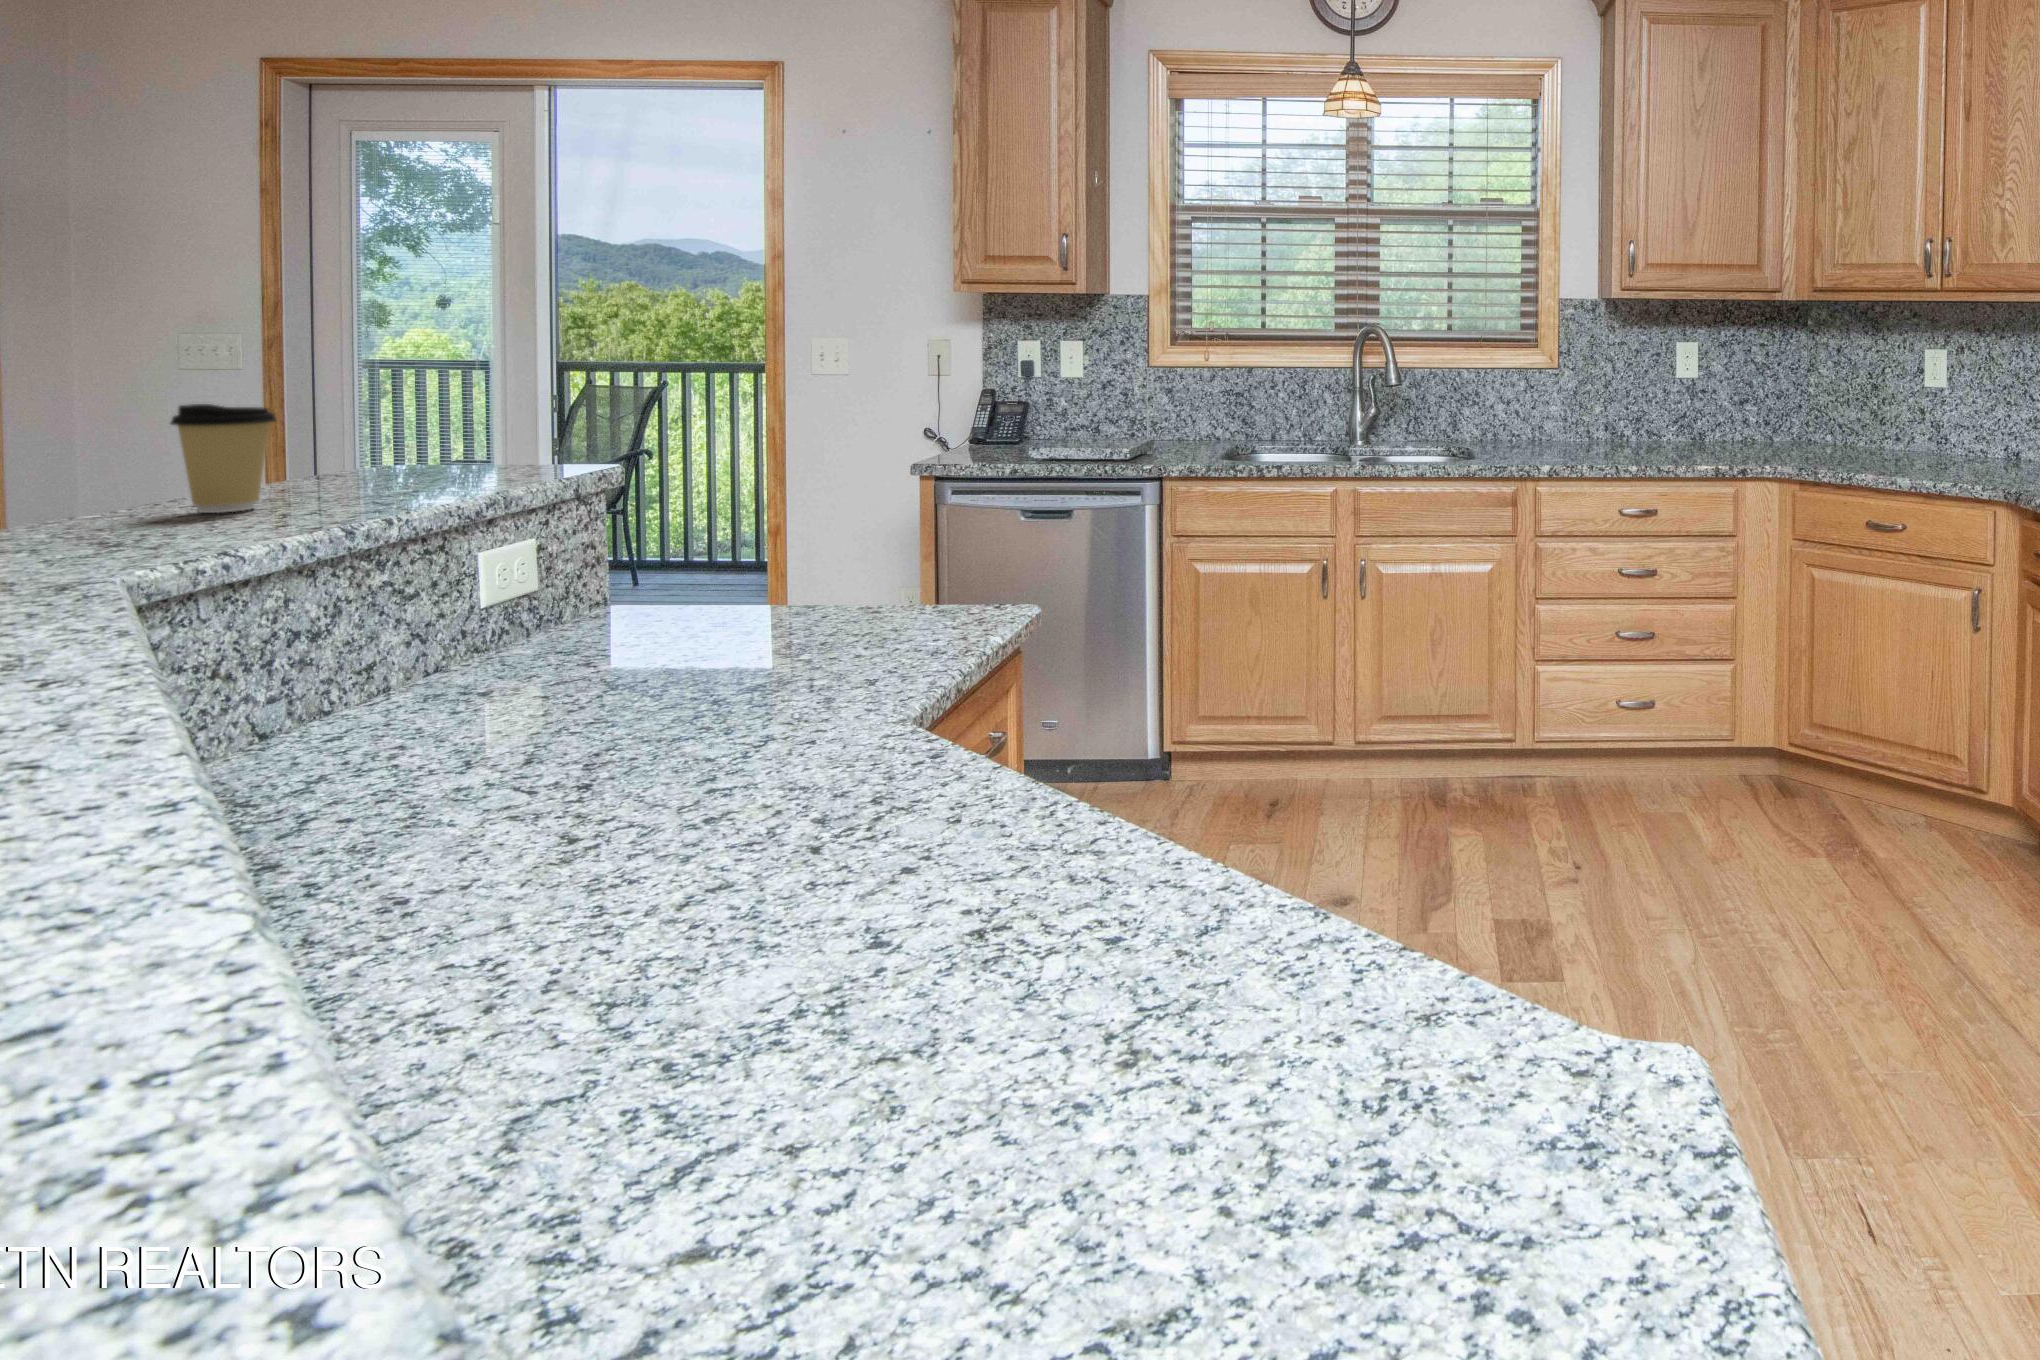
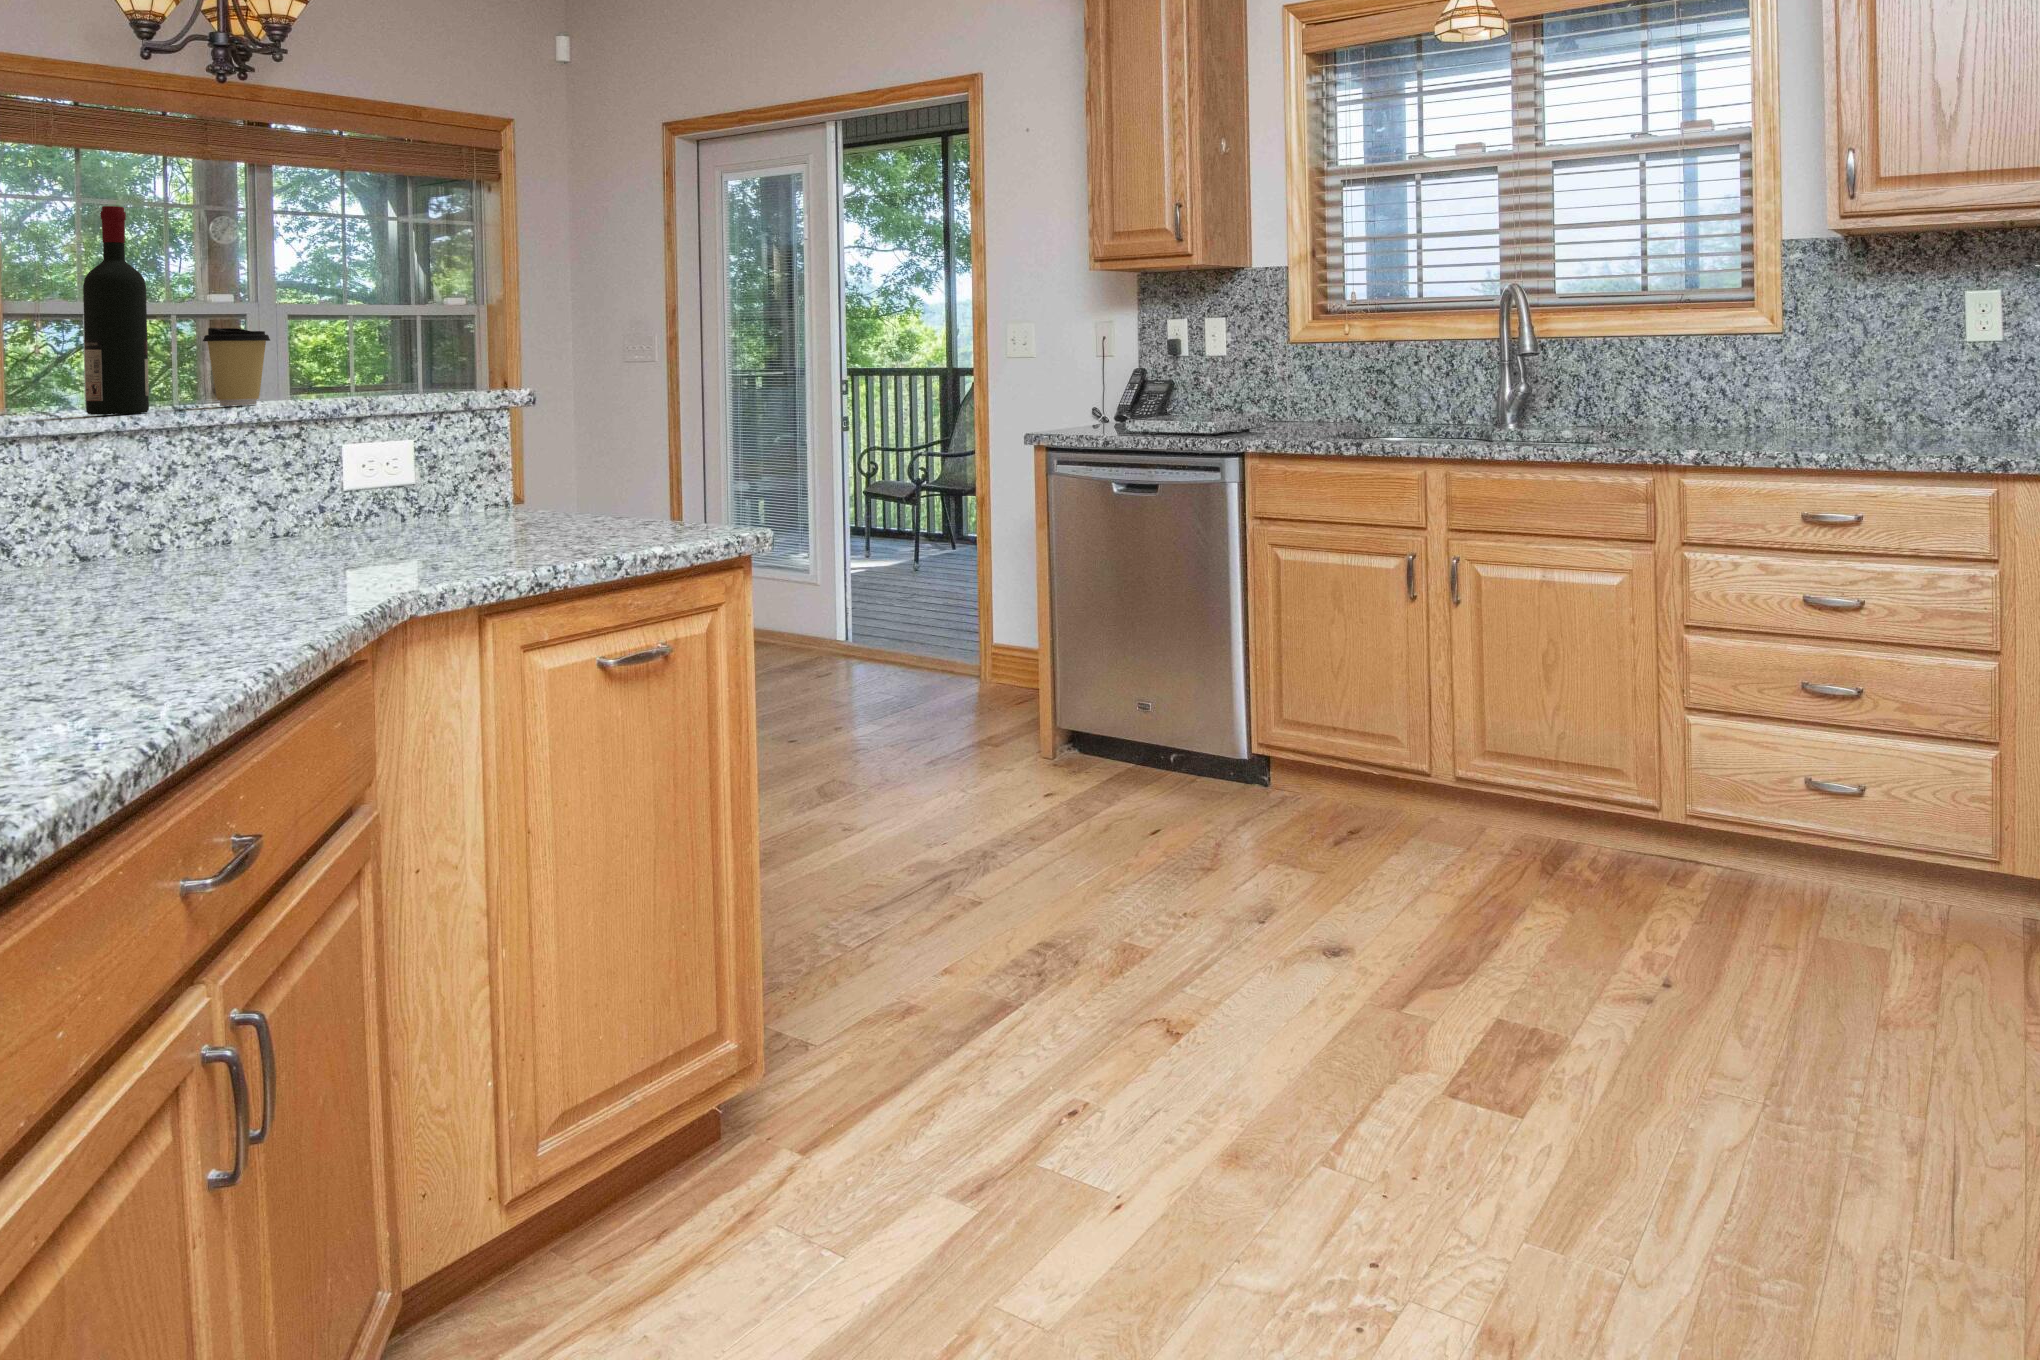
wine bottle: none [37,241,146,543] -> present [83,206,149,415]

